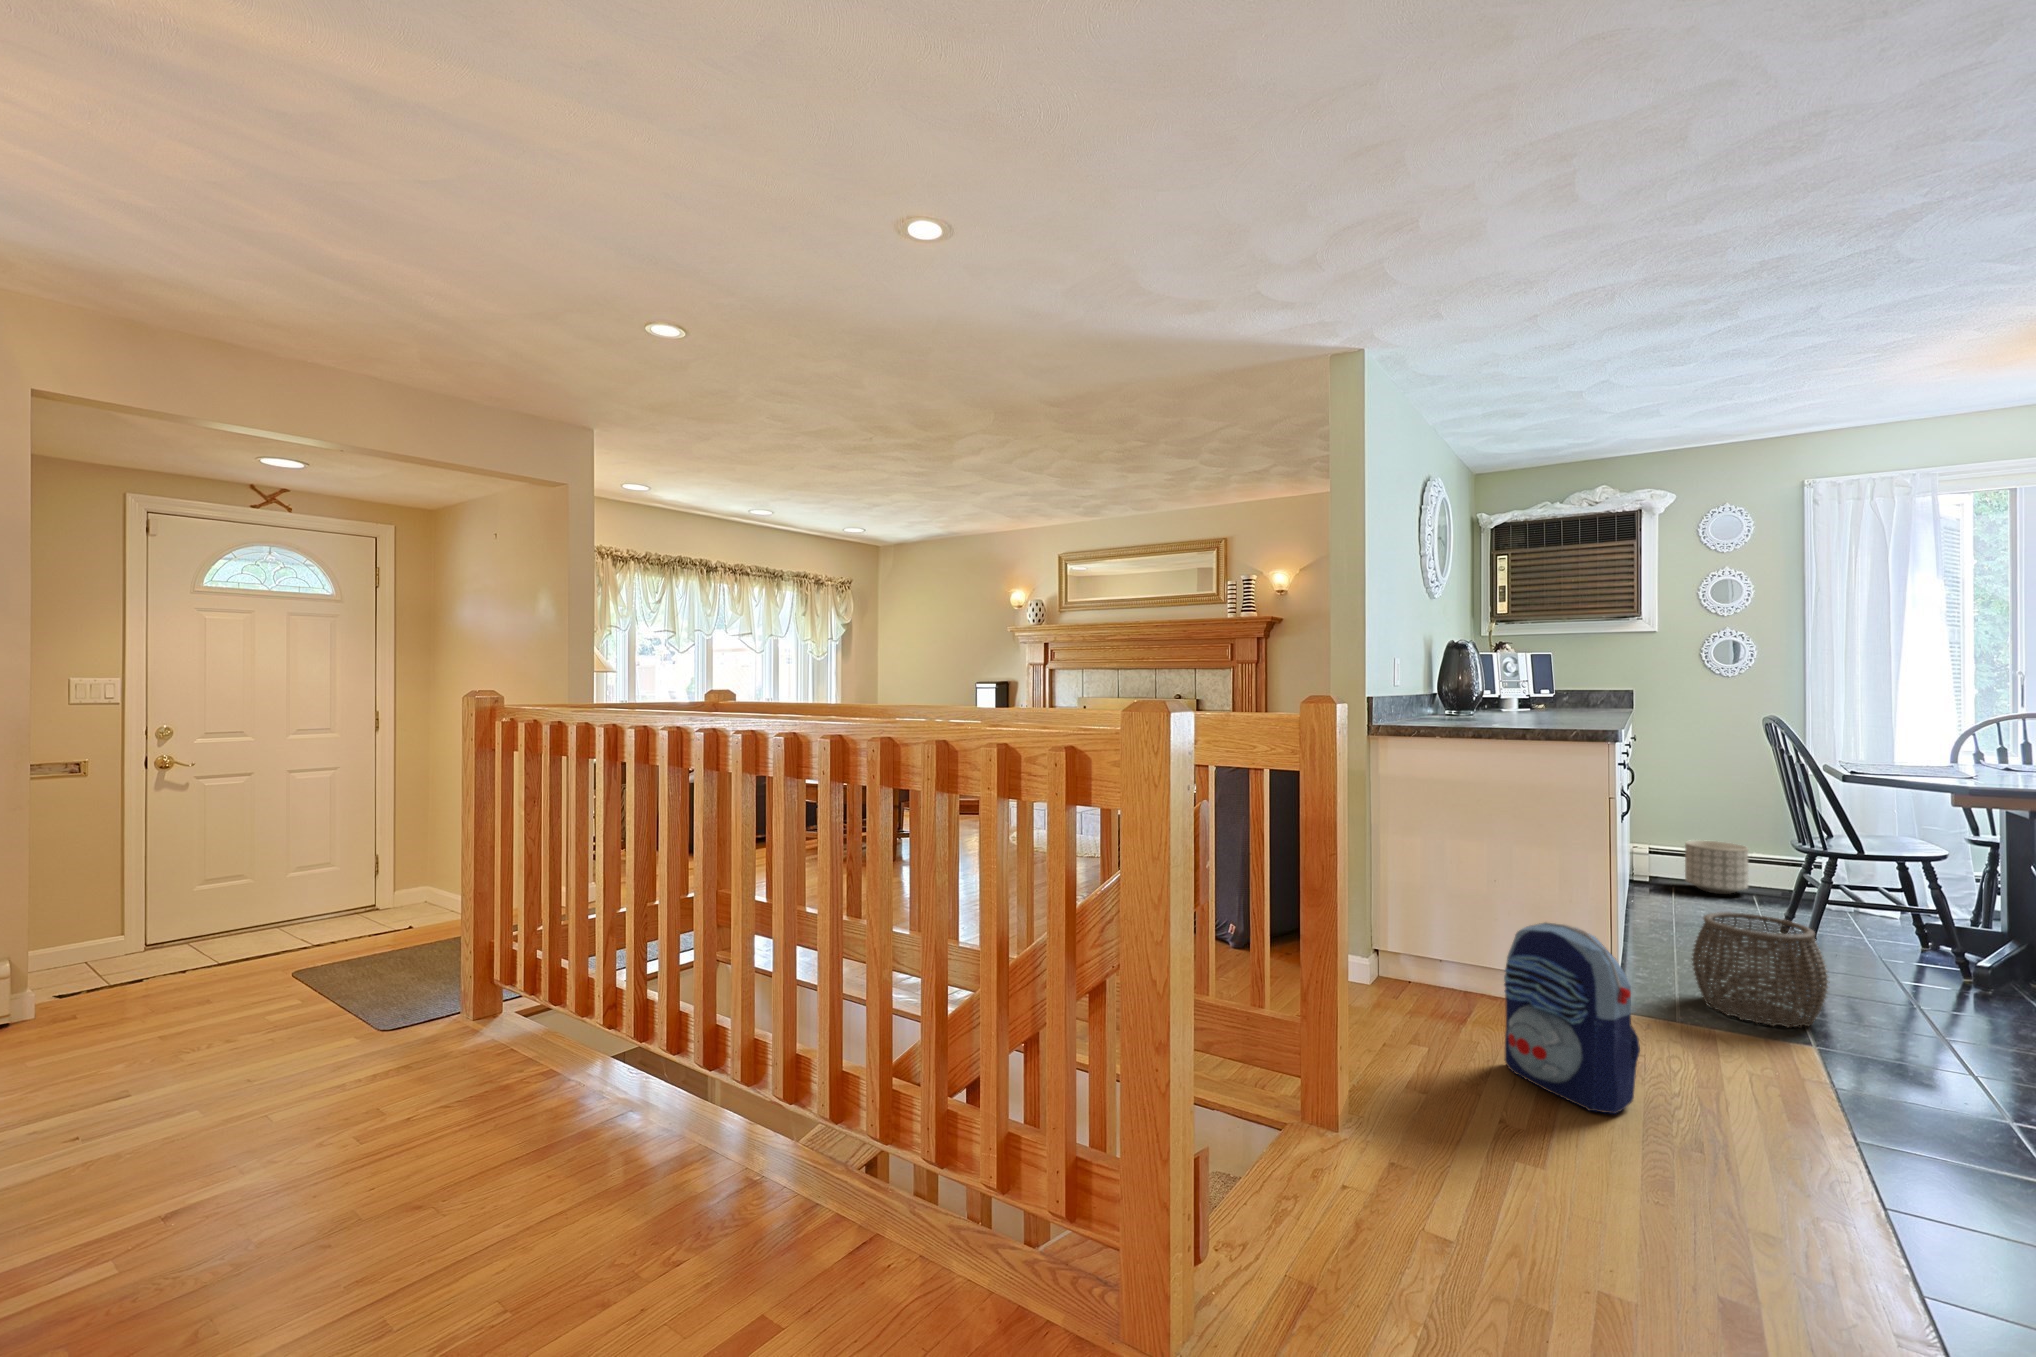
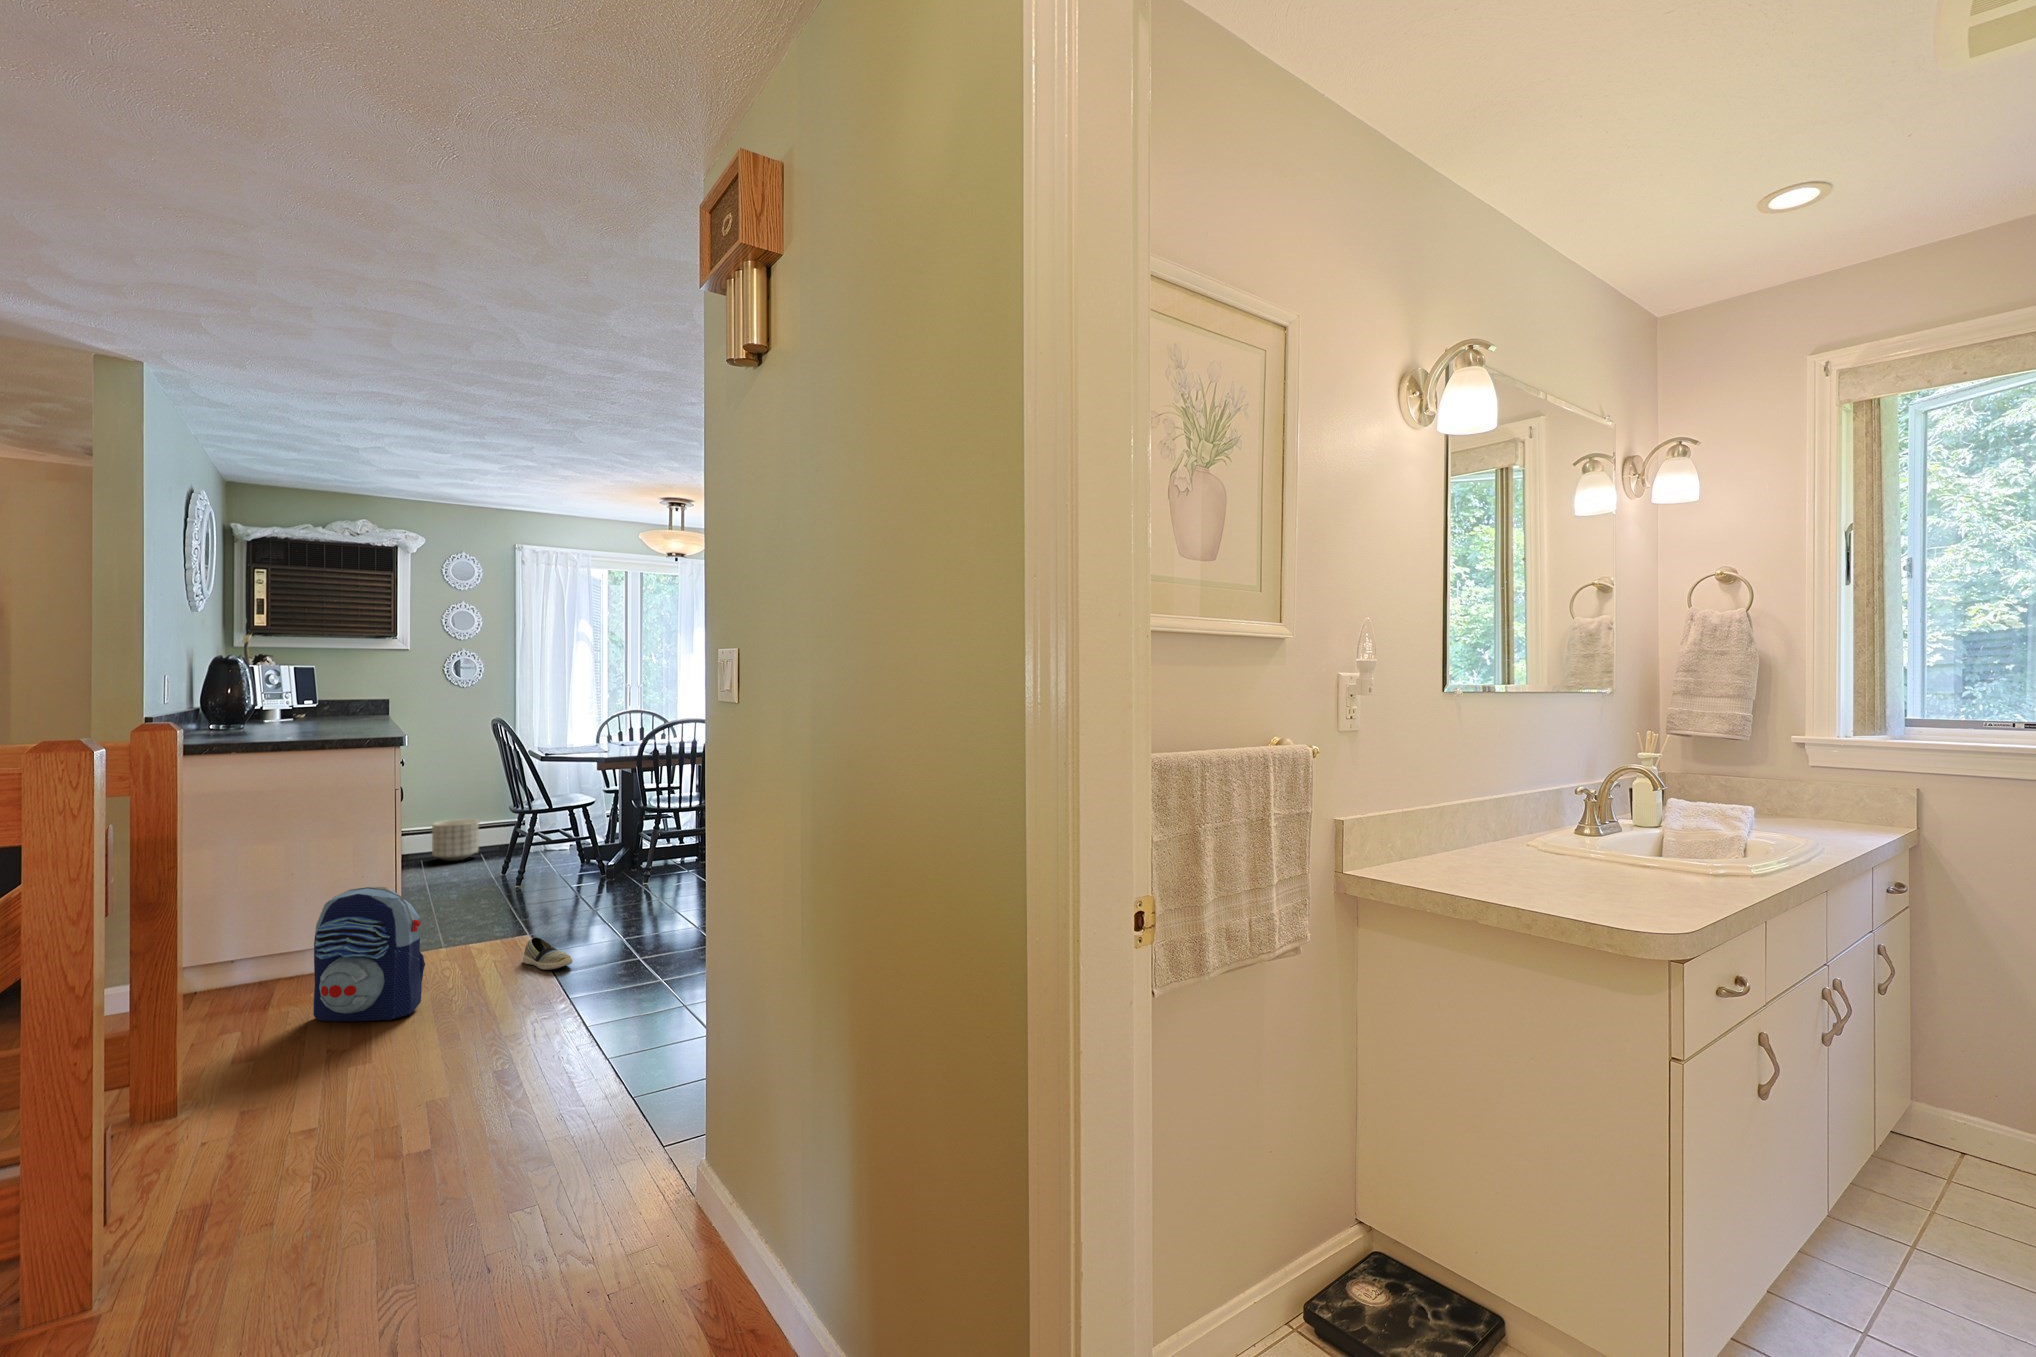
woven basket: present [1692,912,1828,1027] -> none [449,858,535,935]
shoe: none [1802,1064,1899,1137] -> present [523,937,573,970]

